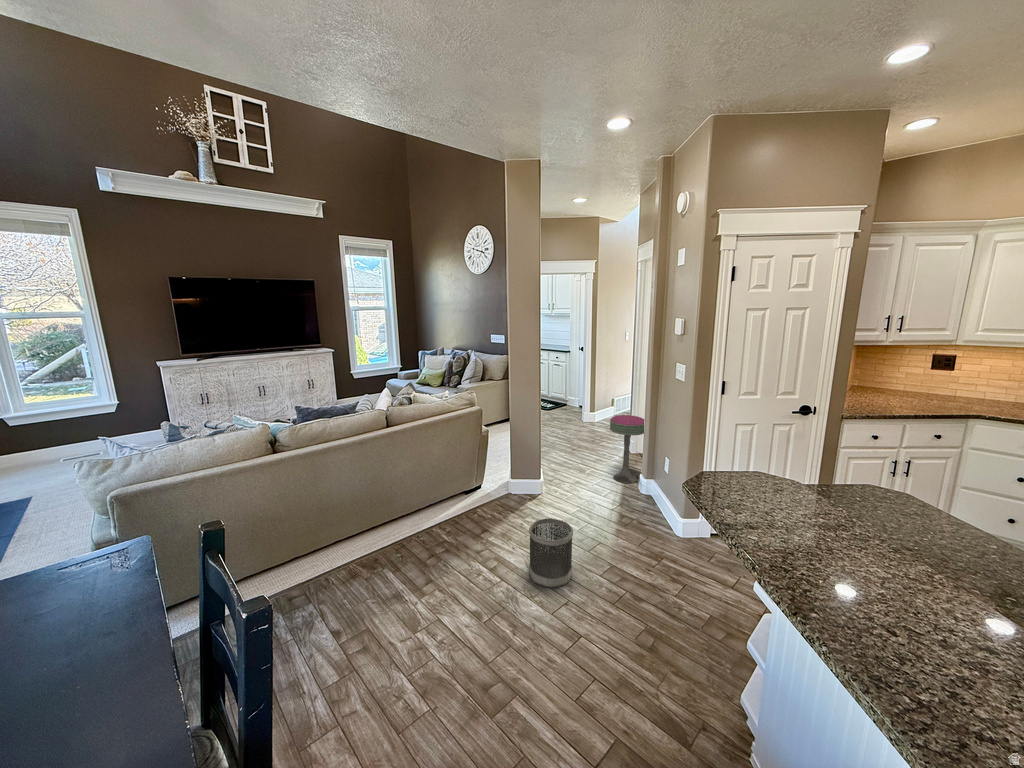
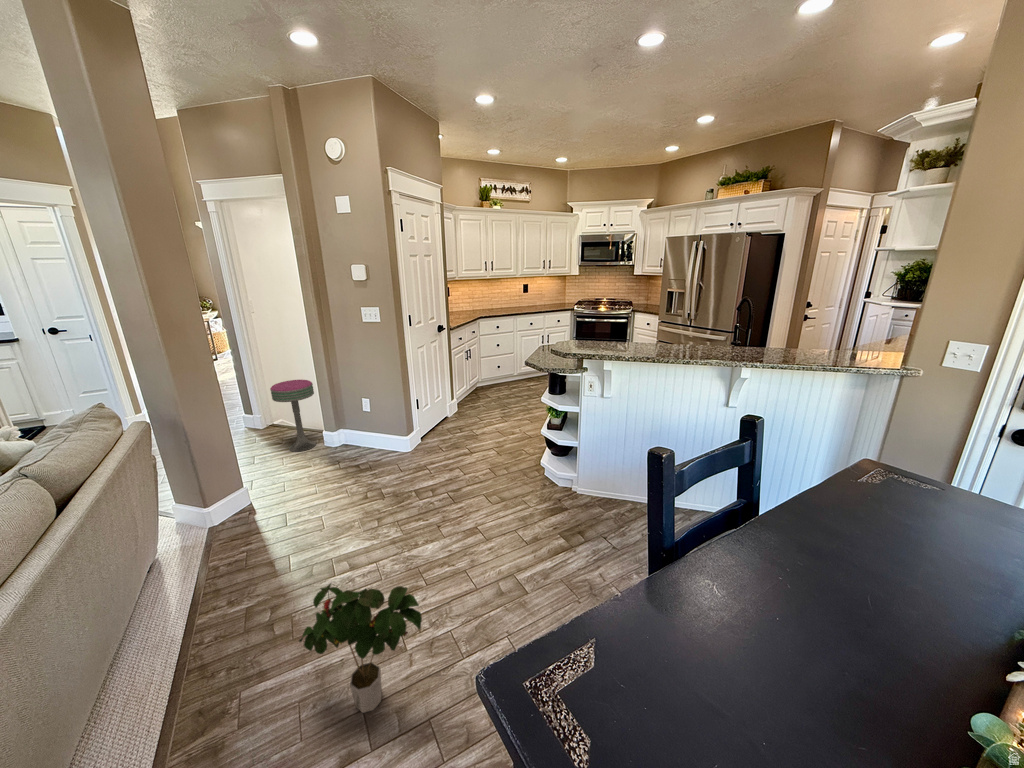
wastebasket: present [529,518,573,588] -> none [367,474,417,541]
potted plant: none [353,528,395,635] -> present [299,583,422,713]

